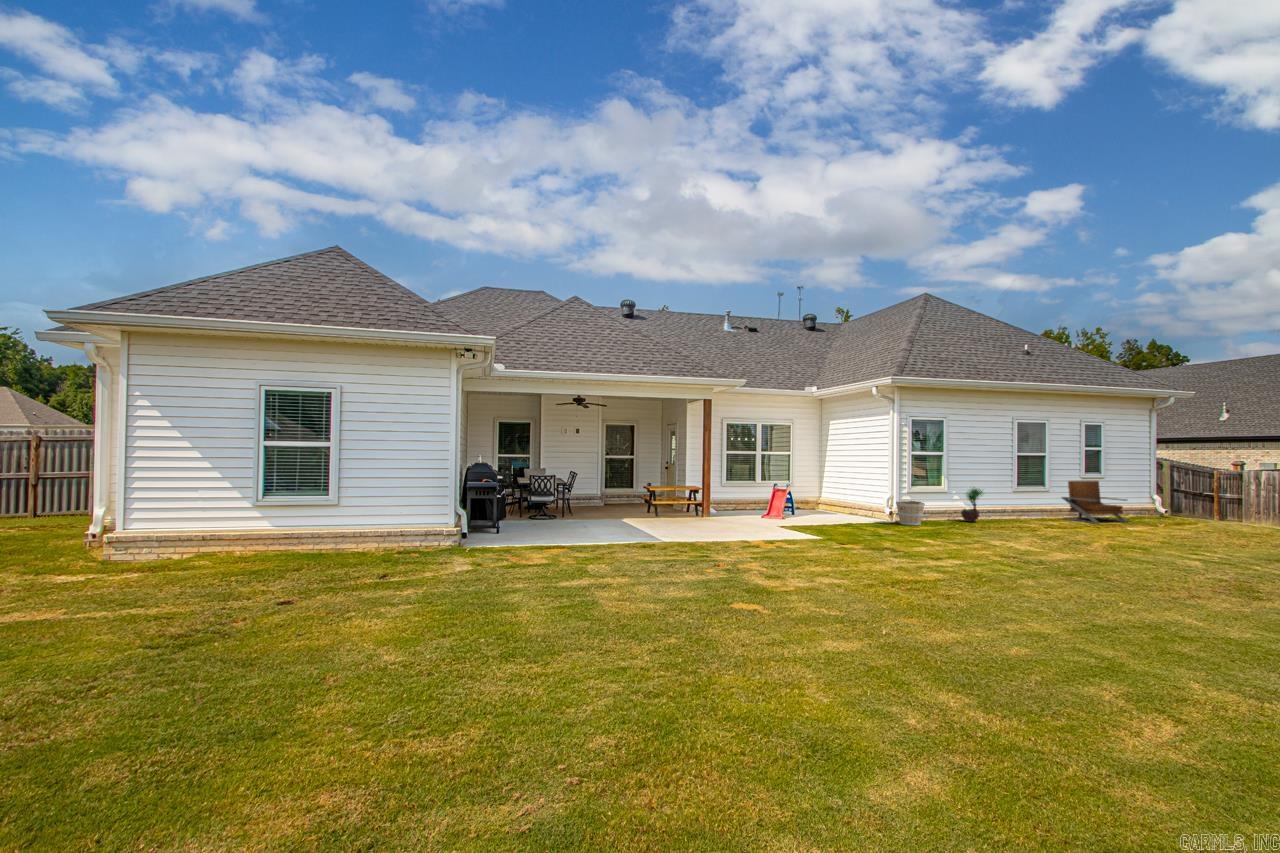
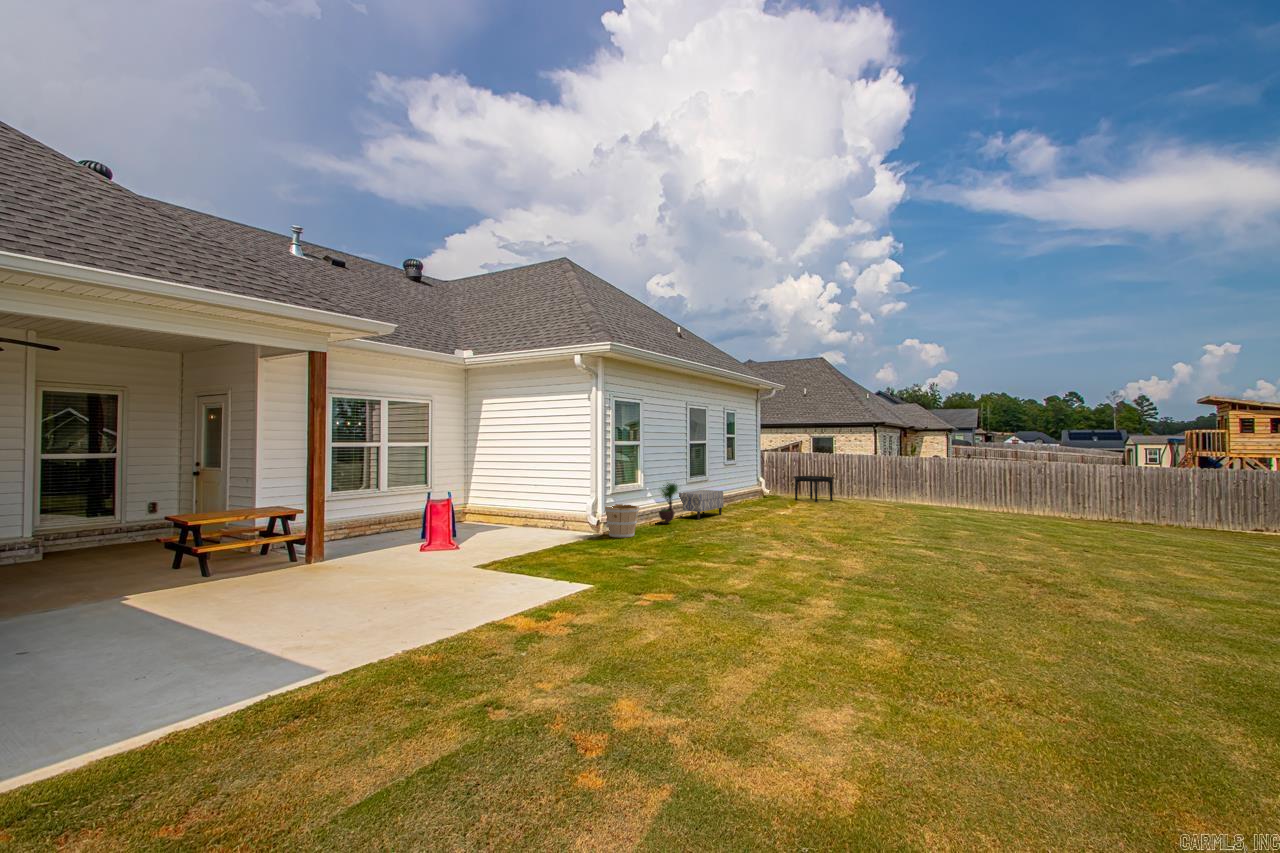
lounge chair: present [1062,481,1127,523] -> none [719,468,768,512]
round table: none [1197,494,1258,524] -> present [794,476,834,502]
bench: none [996,498,1052,523] -> present [679,490,723,520]

